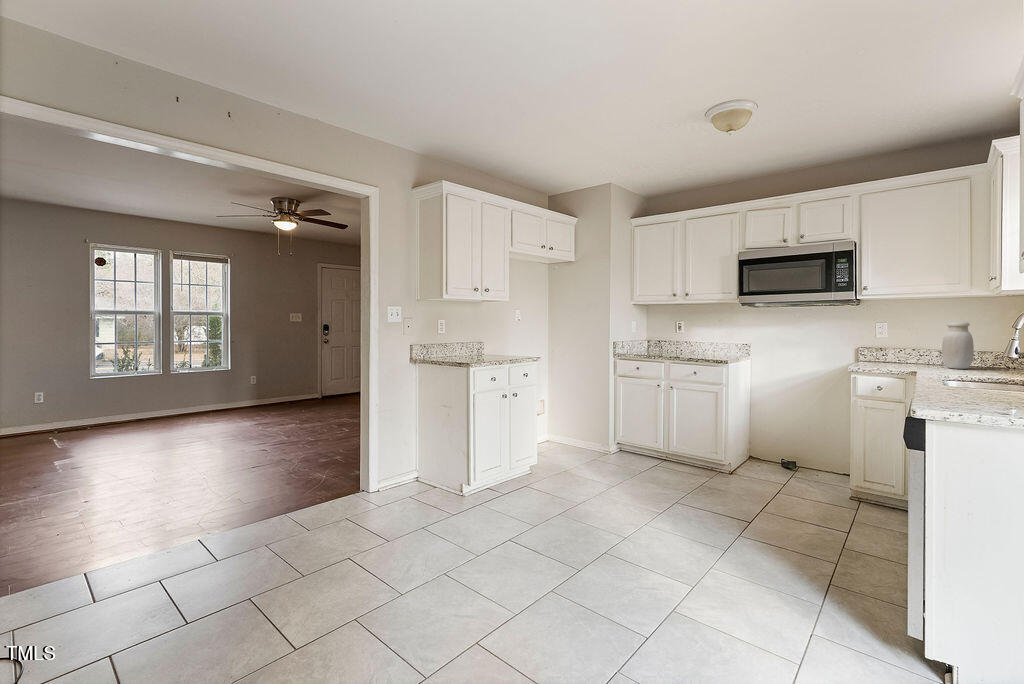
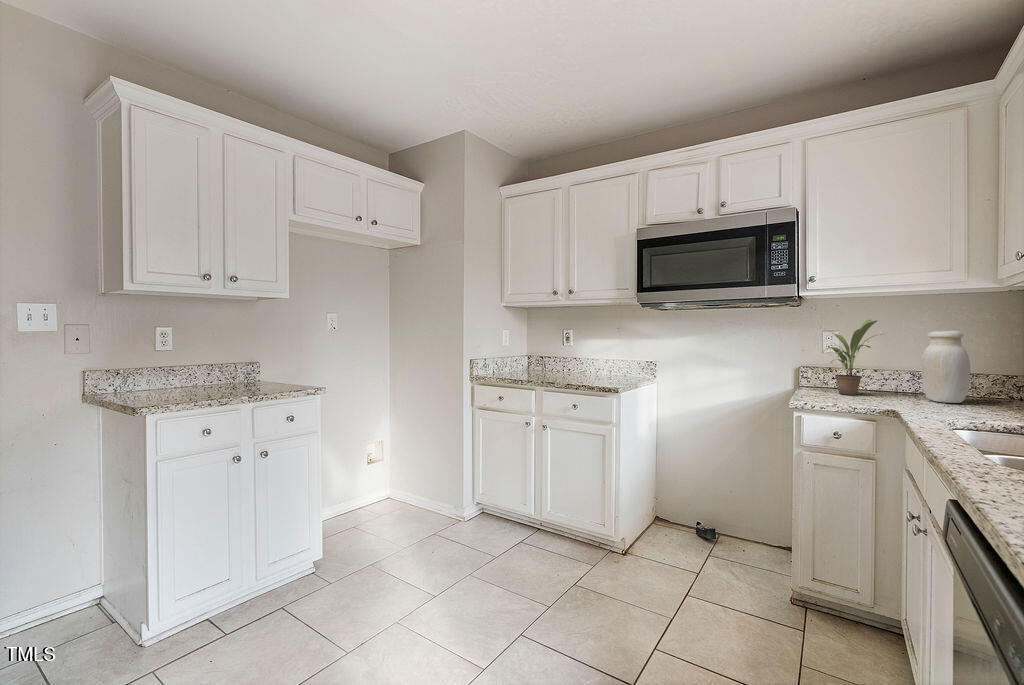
potted plant: none [874,314,918,365] -> present [822,320,877,395]

